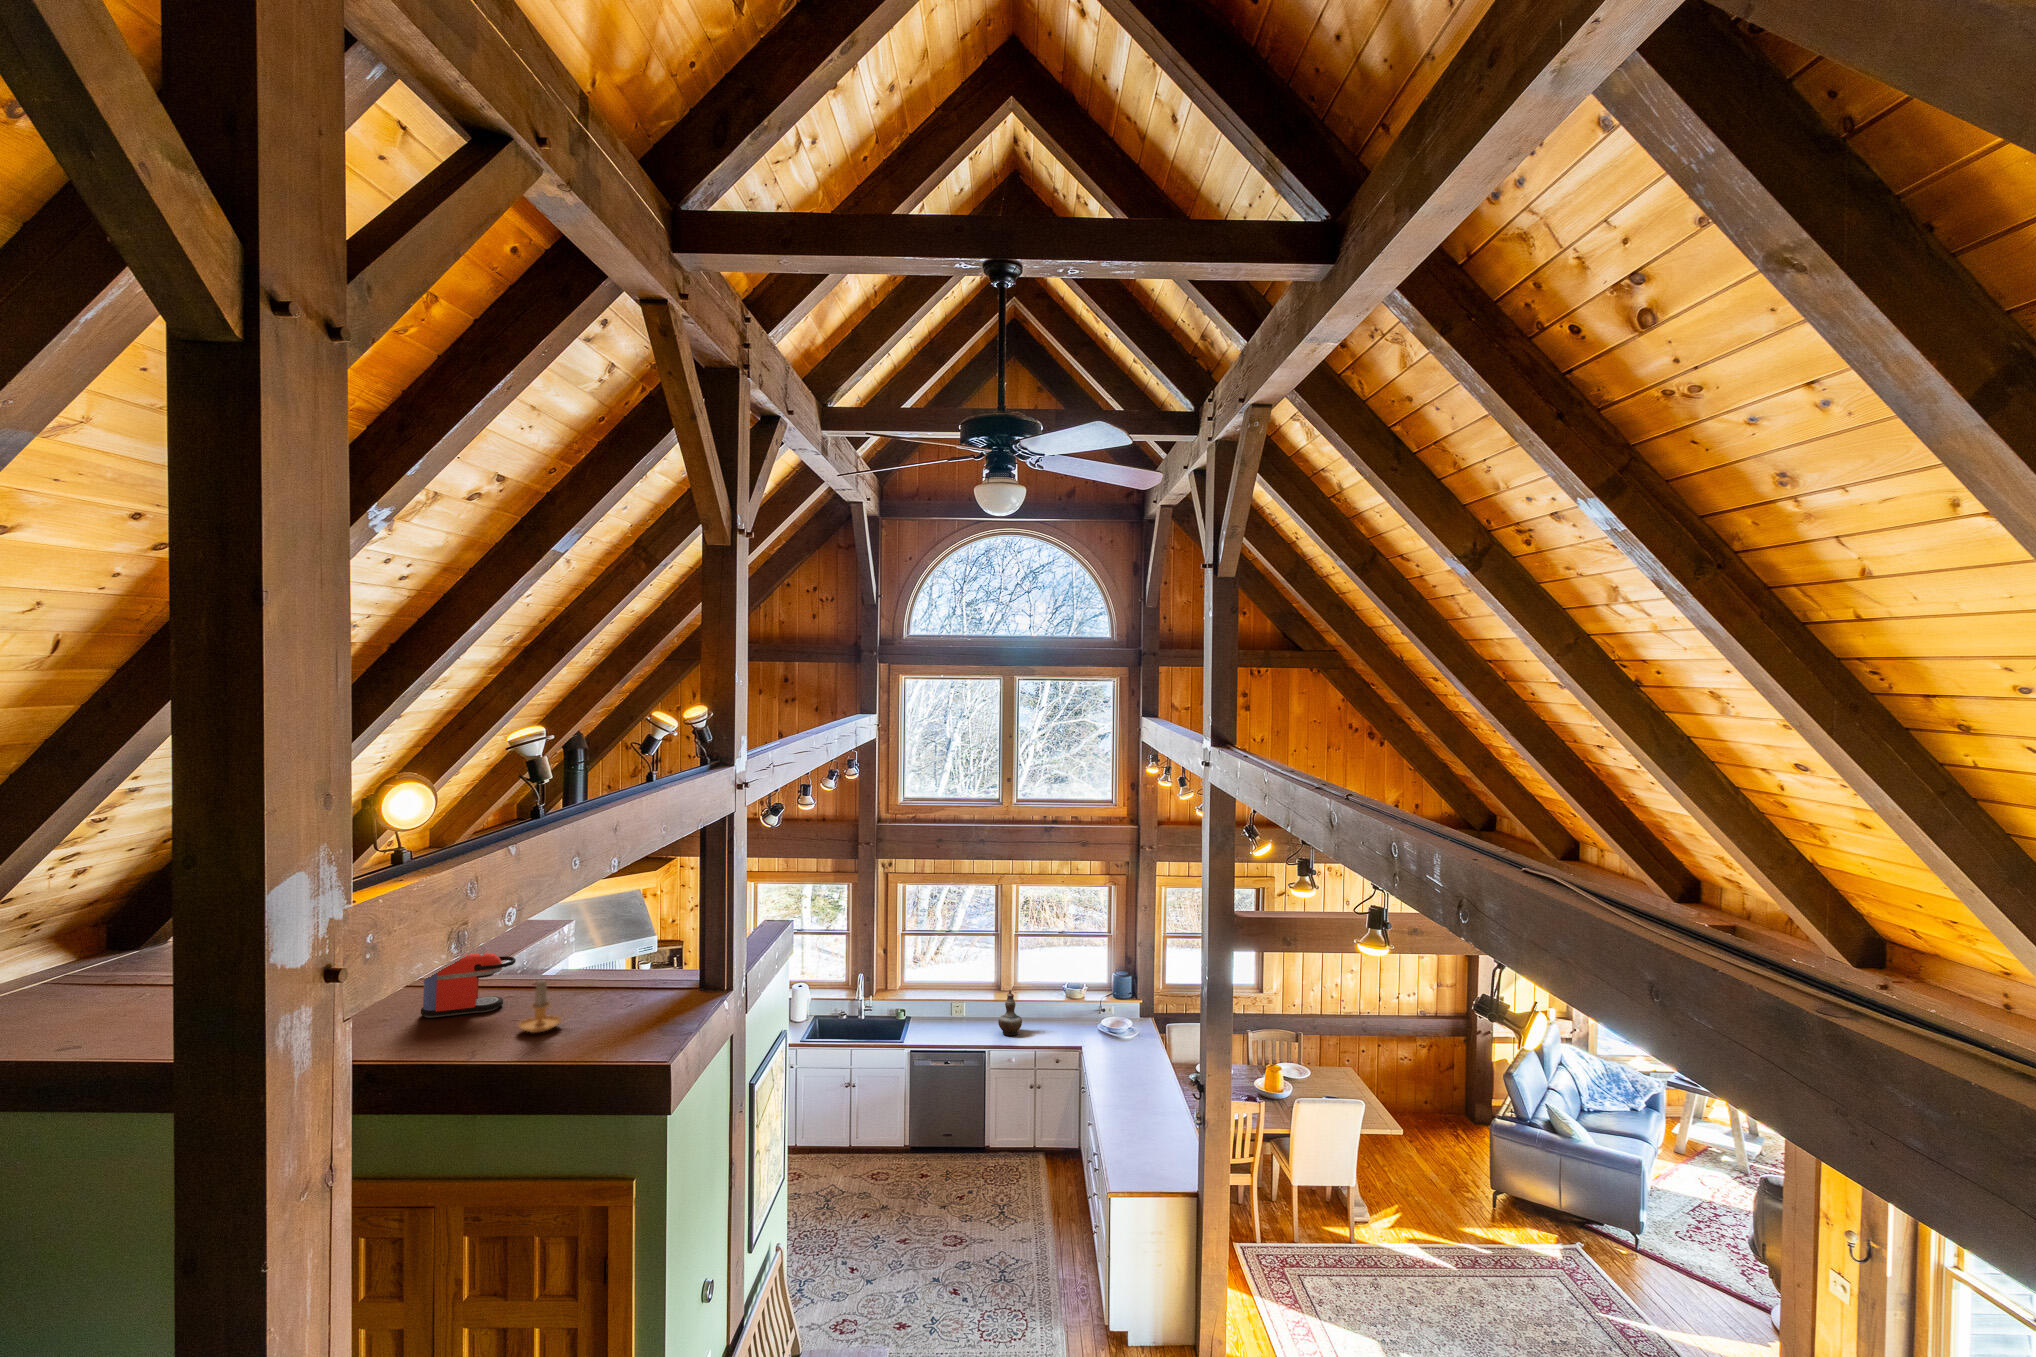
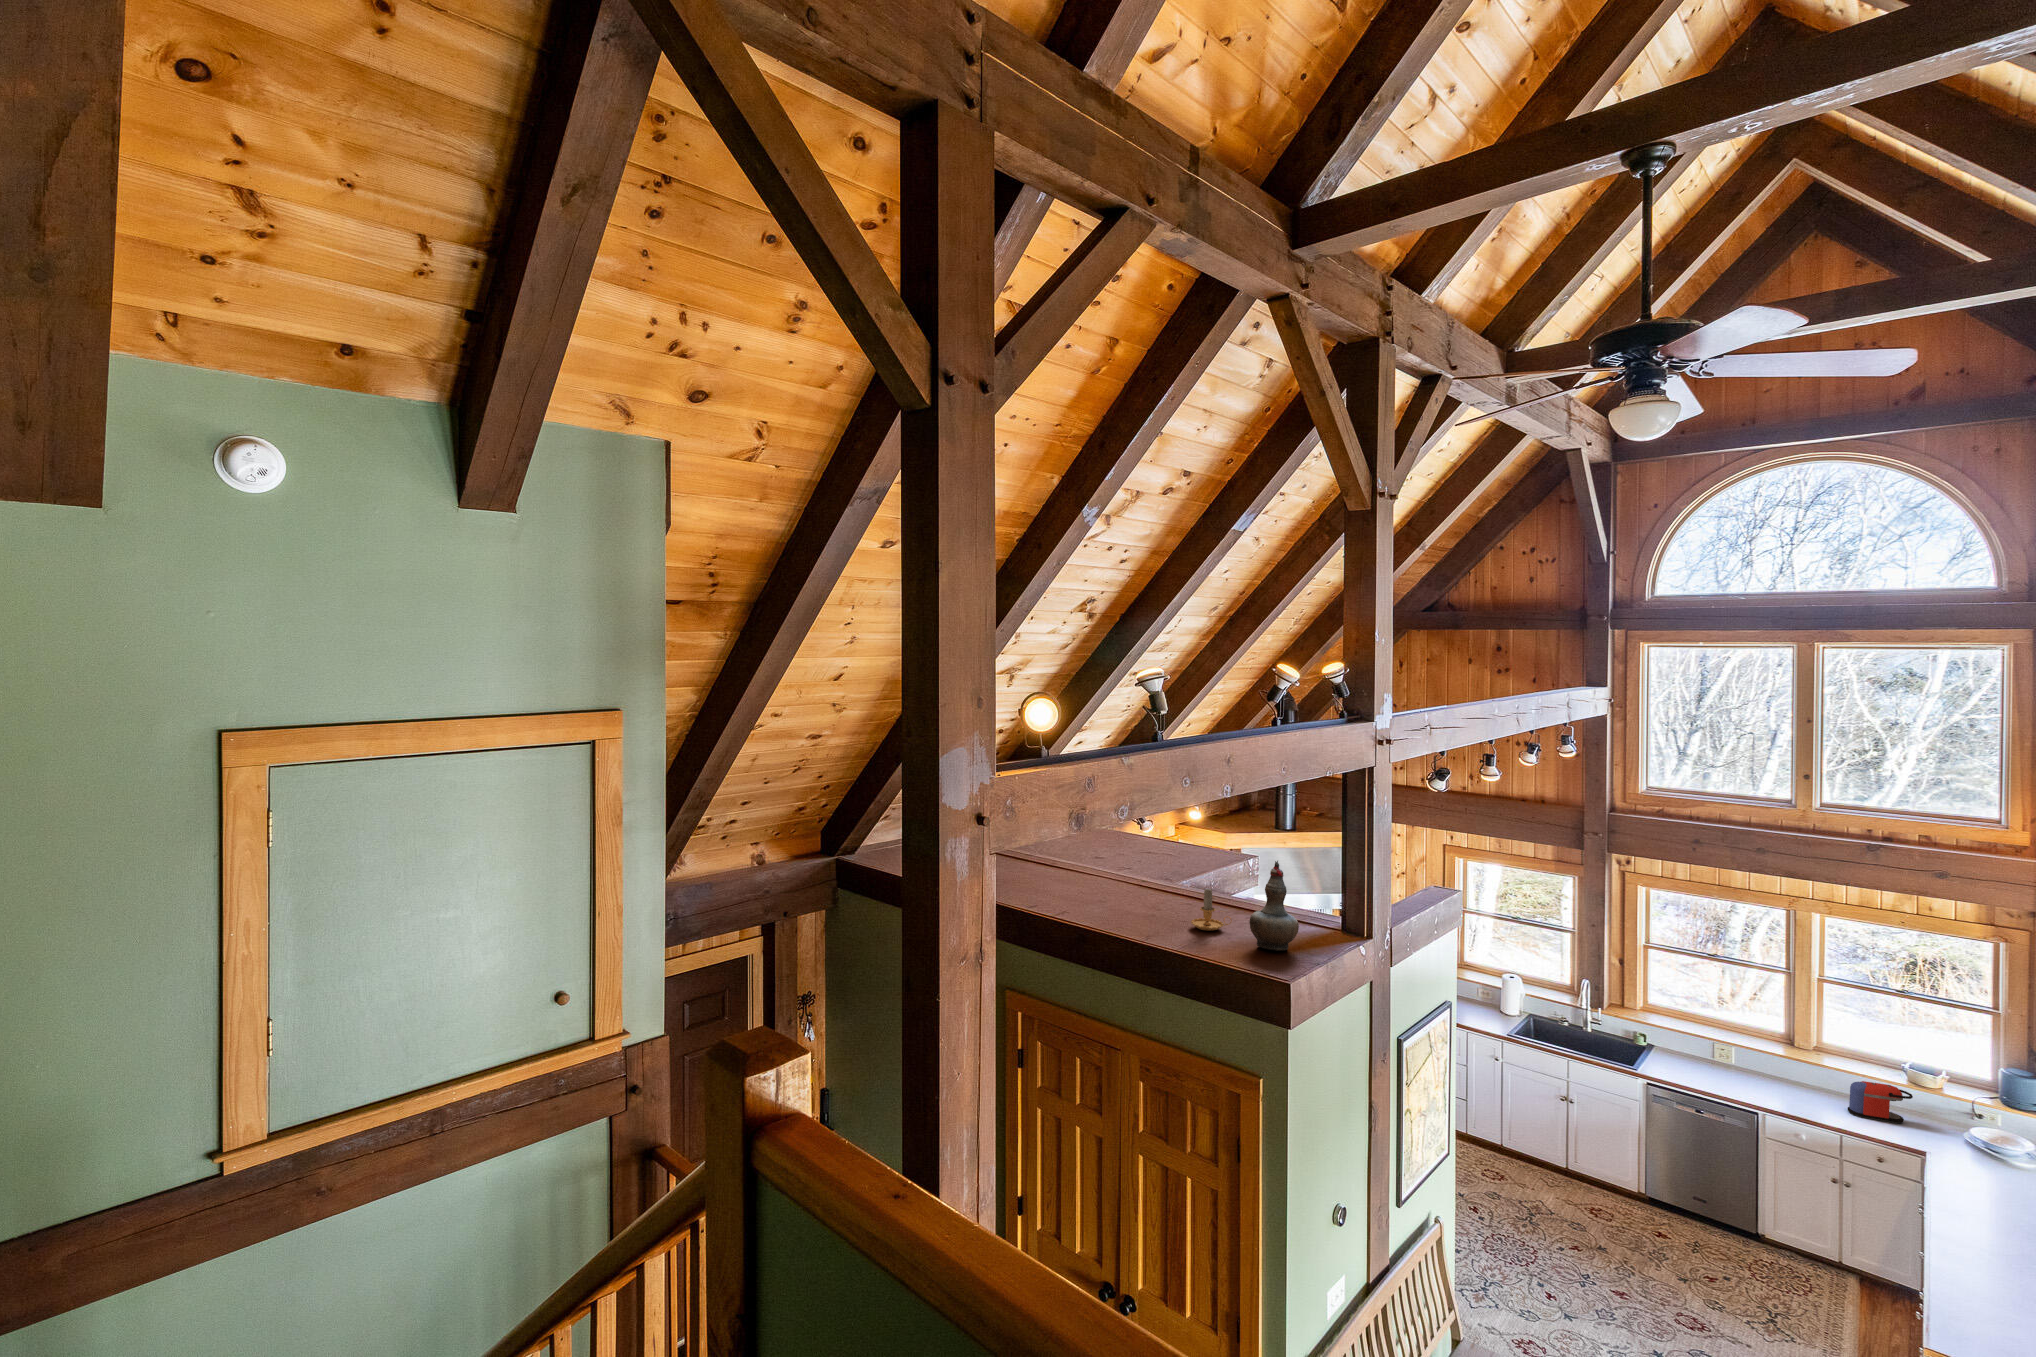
coffee maker: present [421,953,516,1018] -> present [1848,1081,1913,1123]
decorative vase: present [998,990,1022,1035] -> present [1249,861,1299,951]

